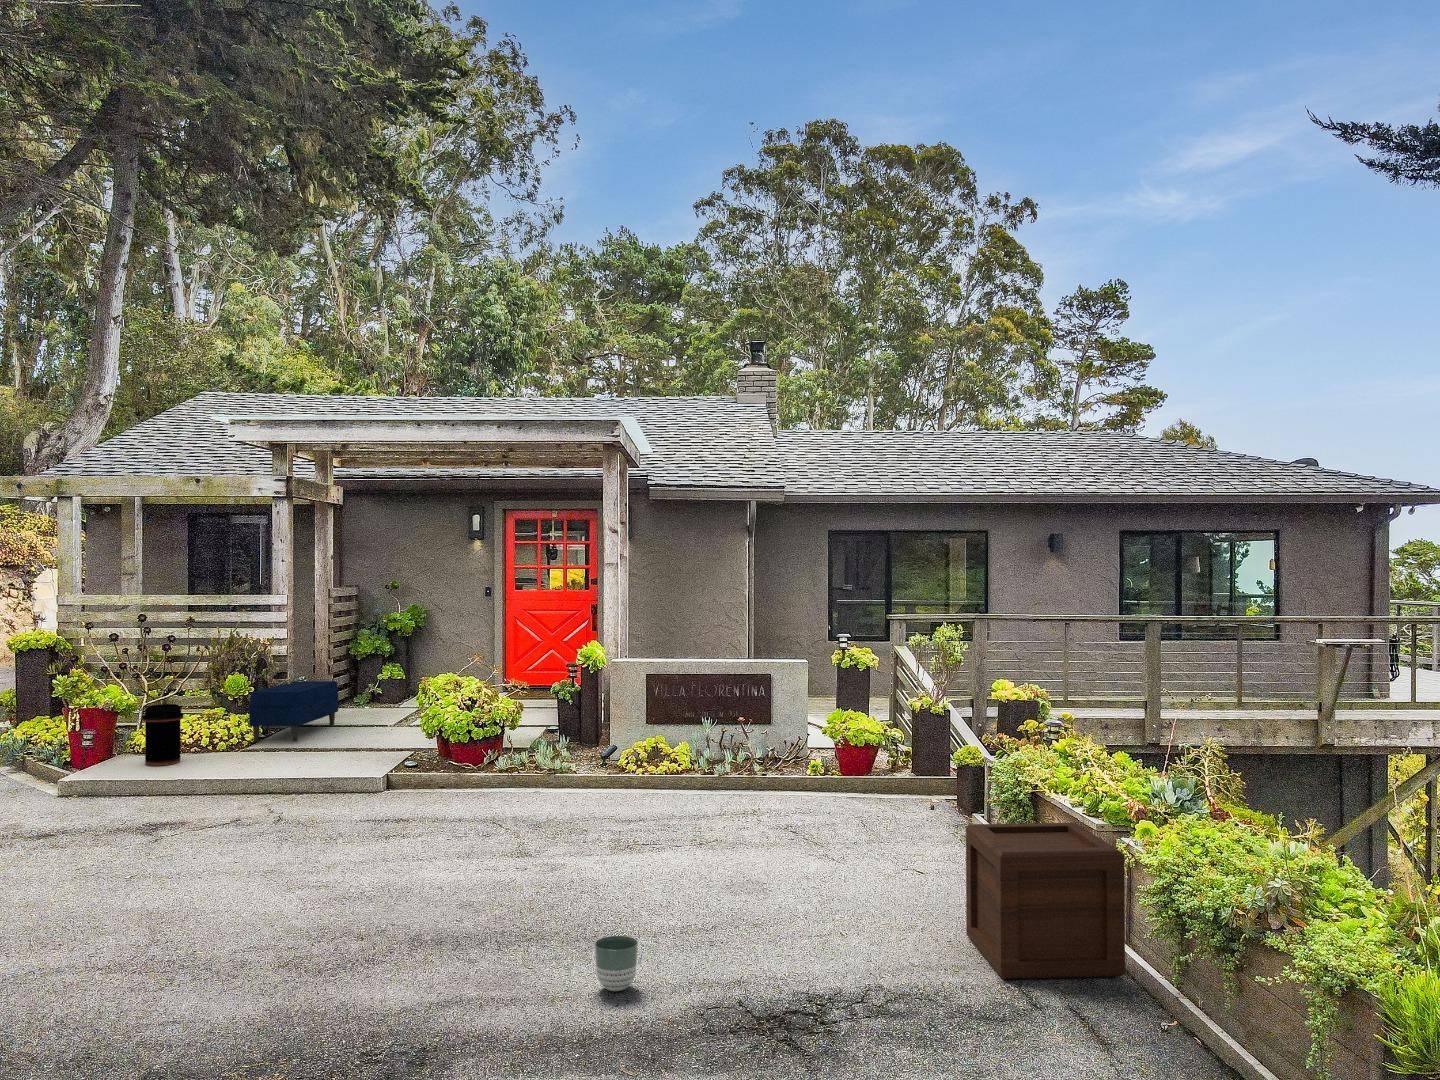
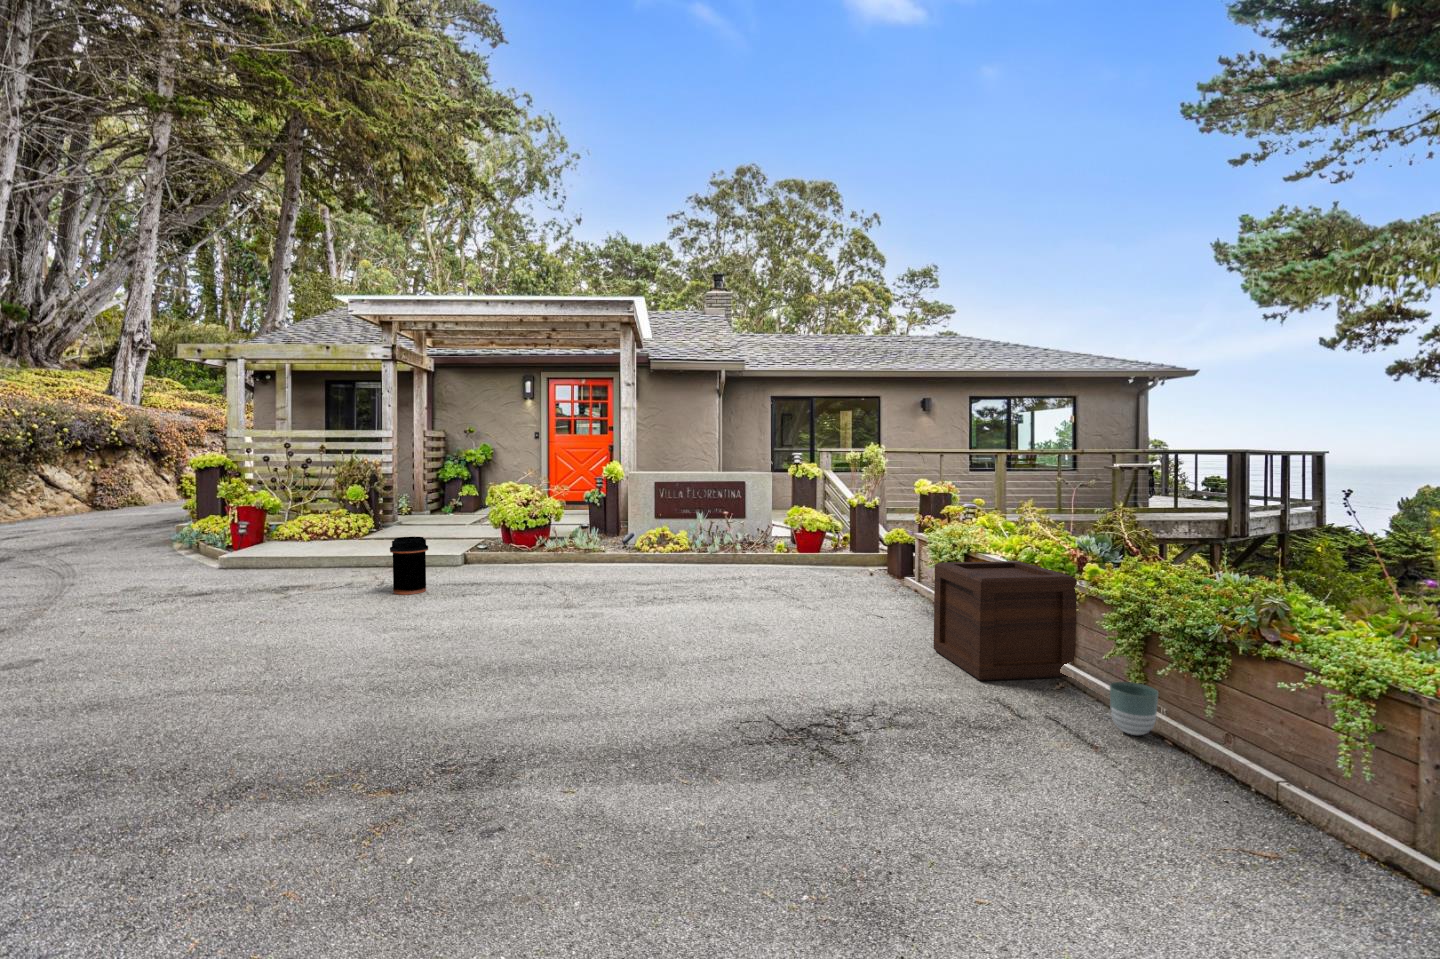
bench: present [249,681,338,742] -> none [365,493,432,533]
trash can: present [142,704,183,766] -> present [390,536,428,595]
planter: present [595,936,638,991] -> present [1110,682,1159,735]

